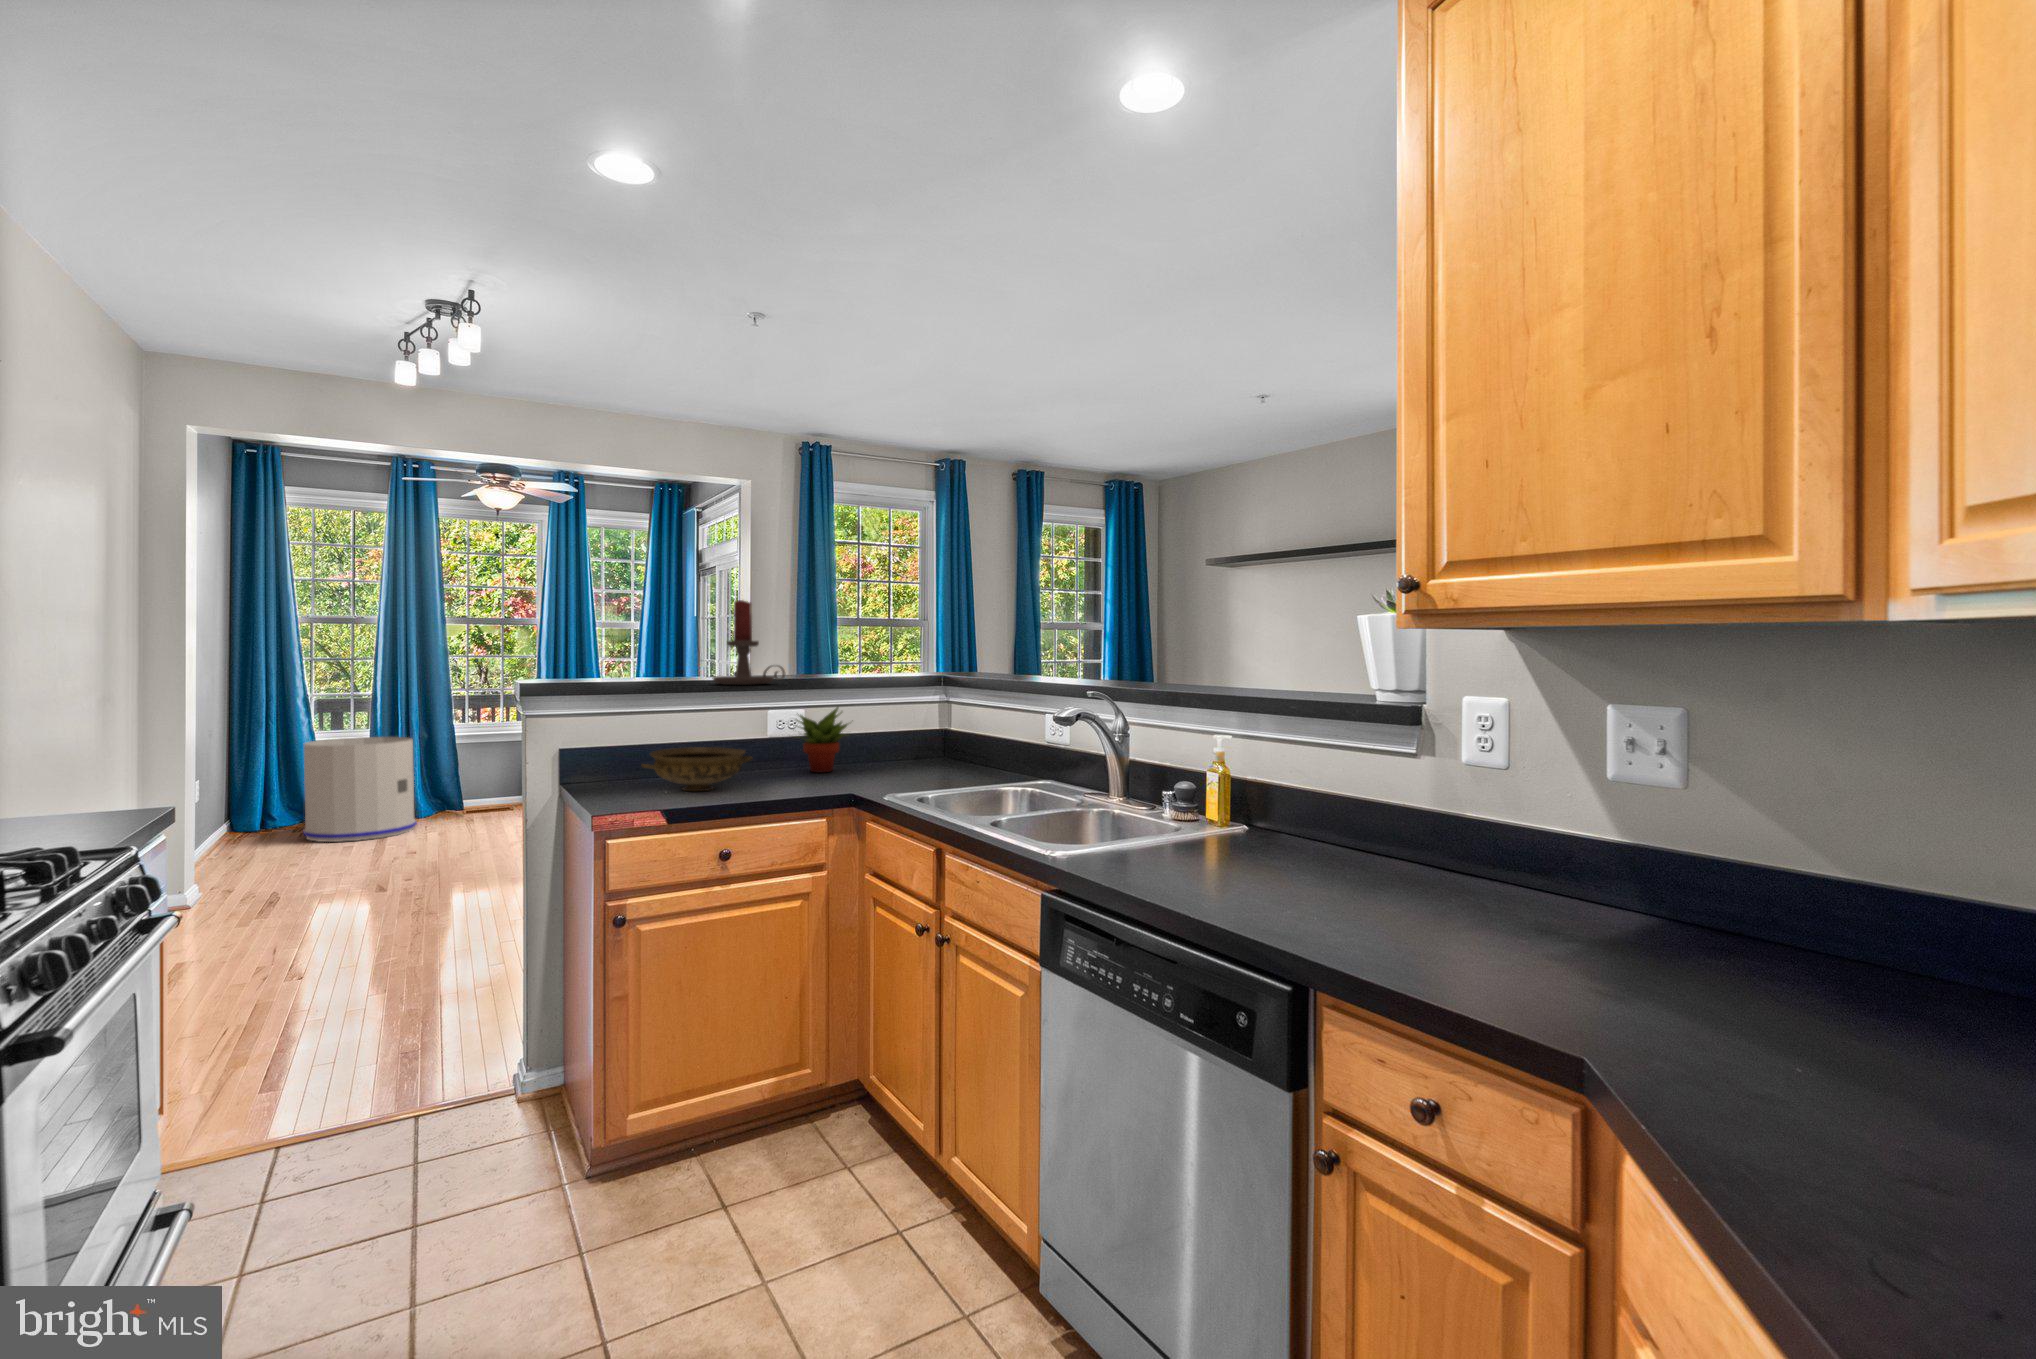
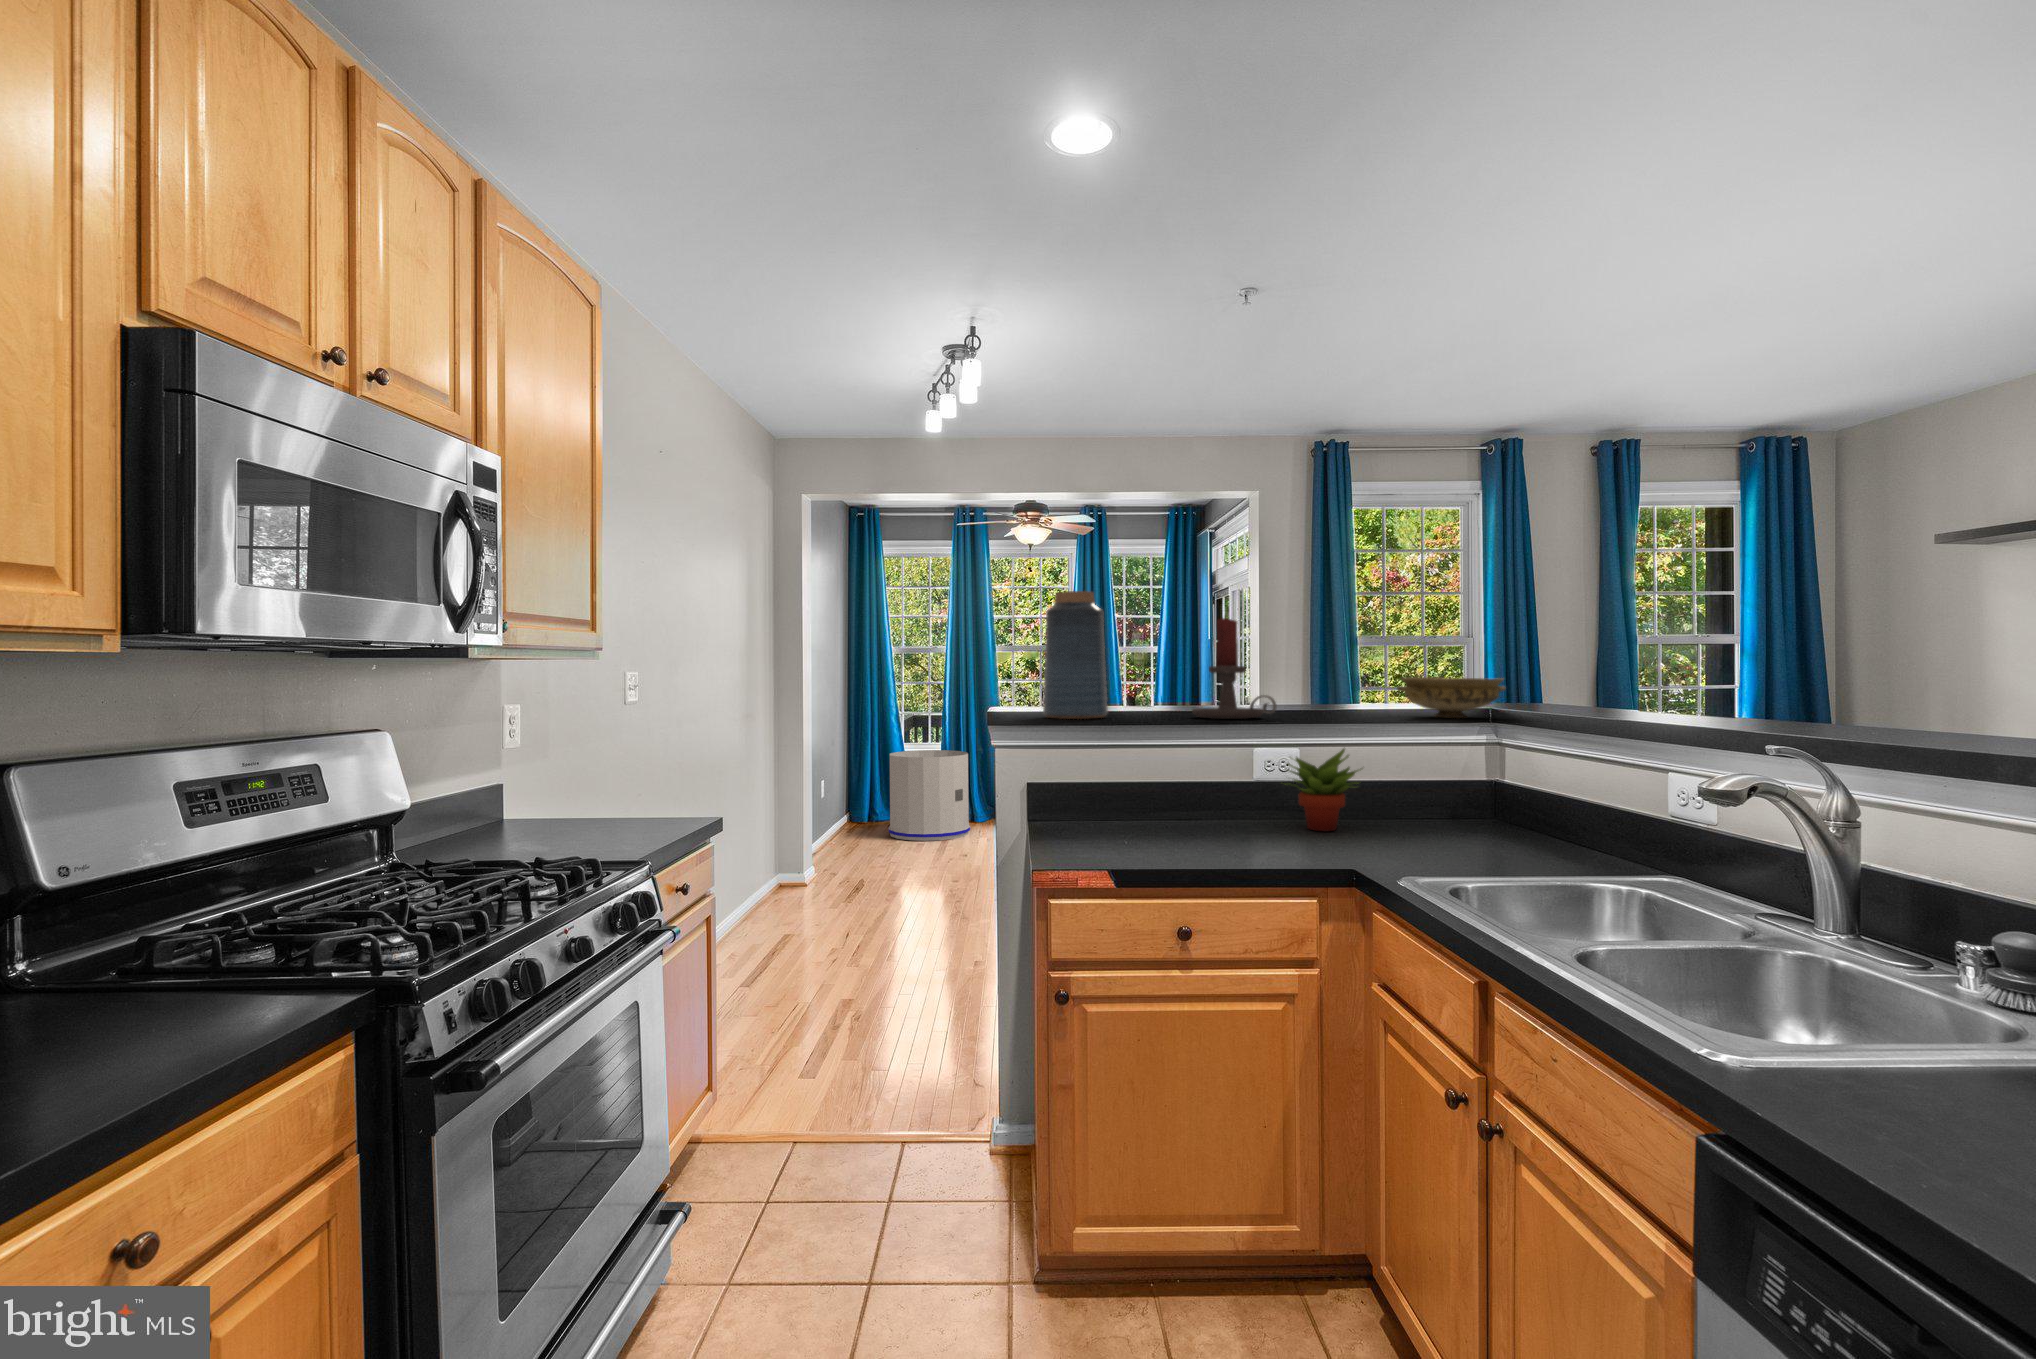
vase: none [573,571,636,687] -> present [1043,591,1108,719]
ceramic bowl: present [641,747,752,791] -> present [1397,677,1506,718]

